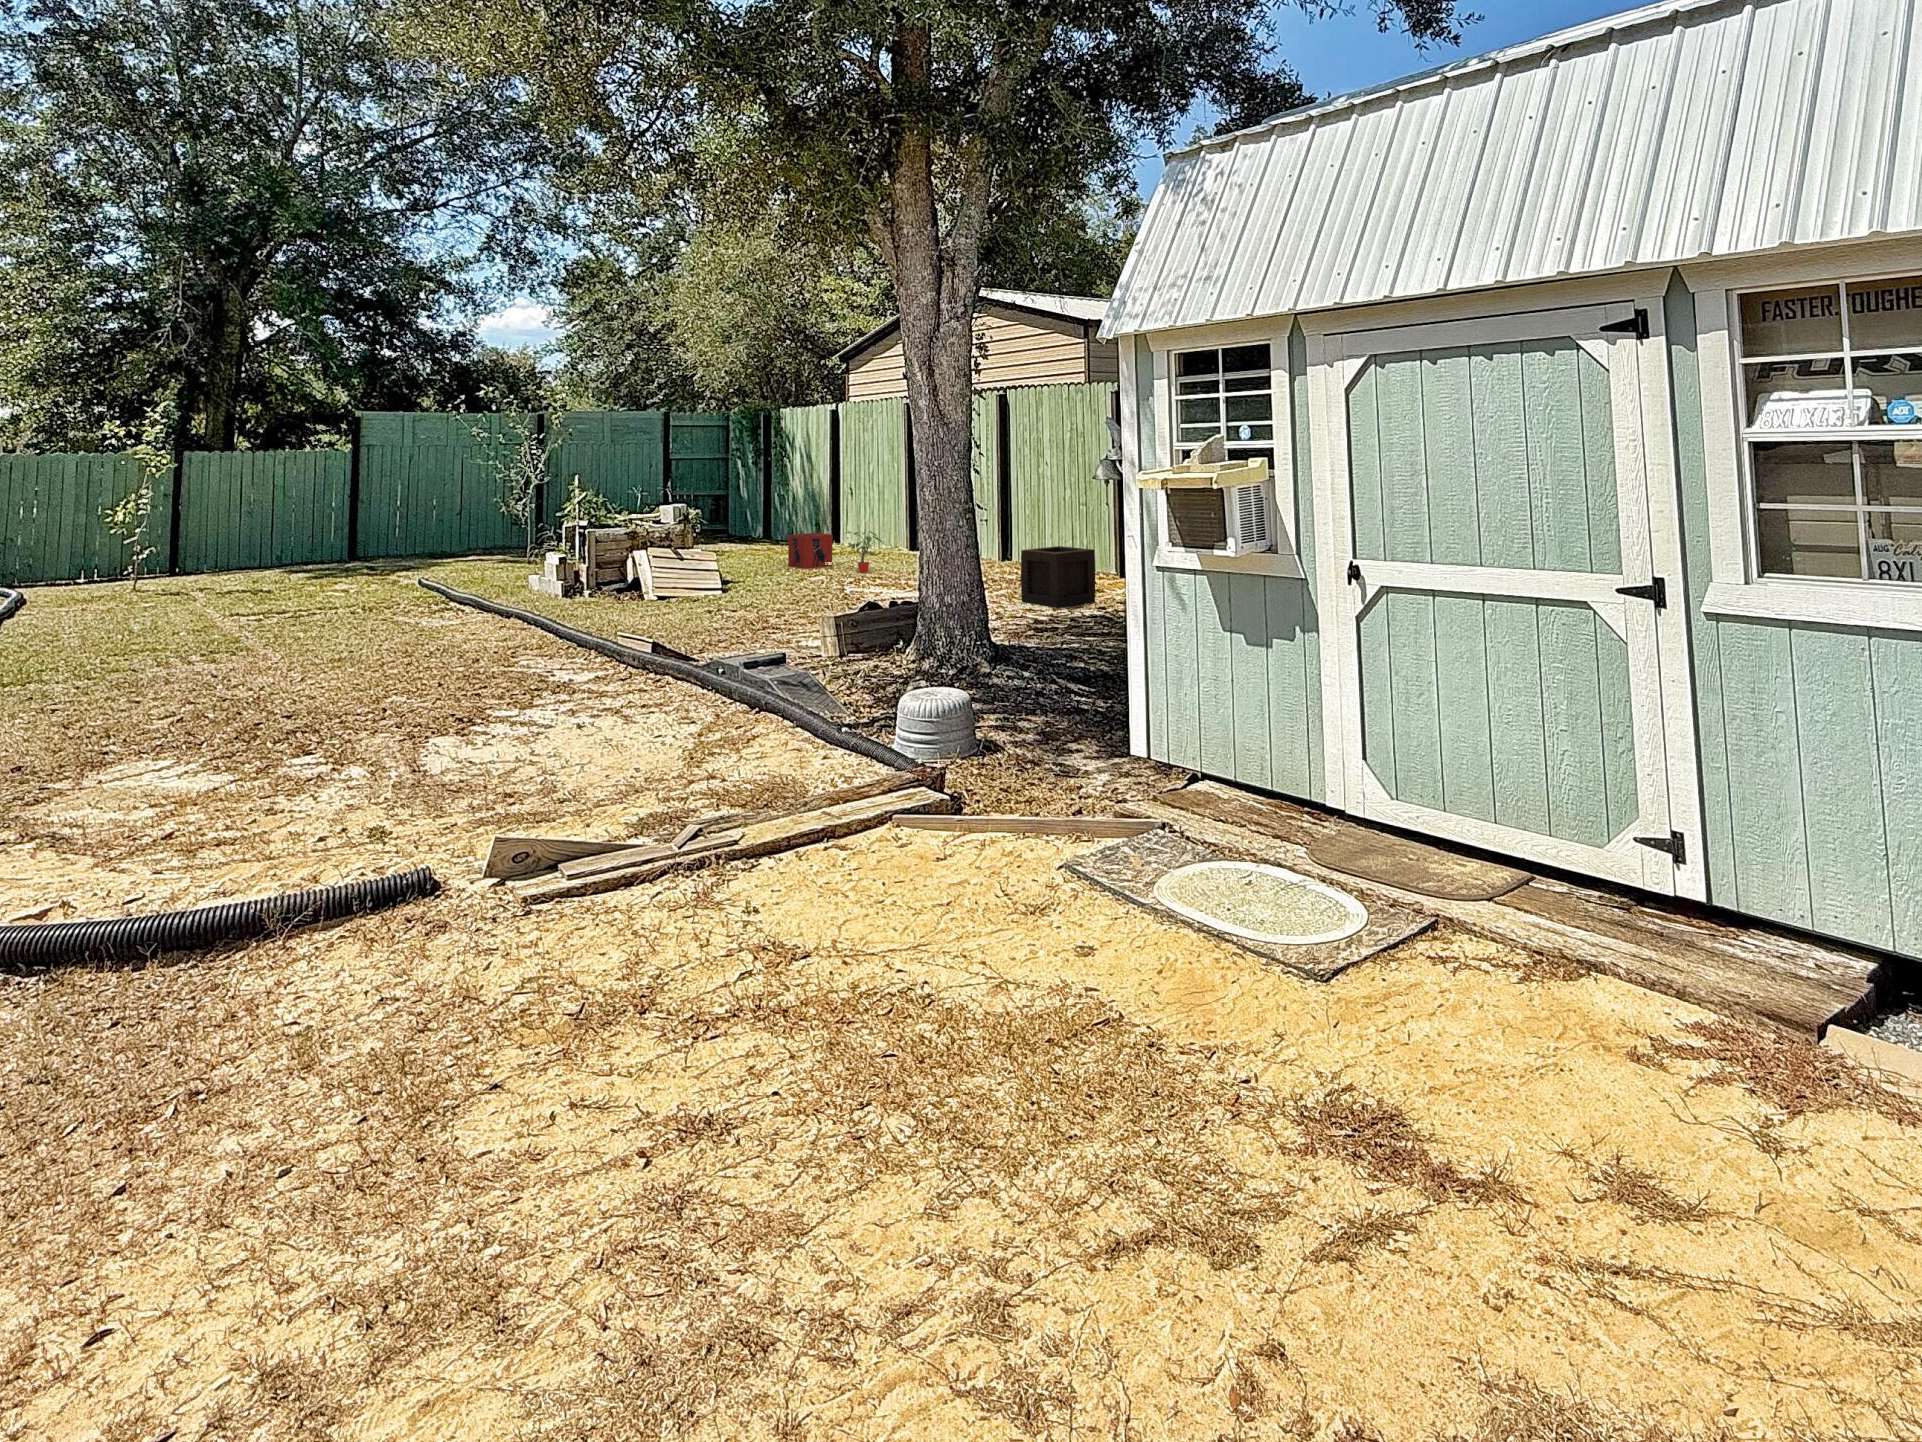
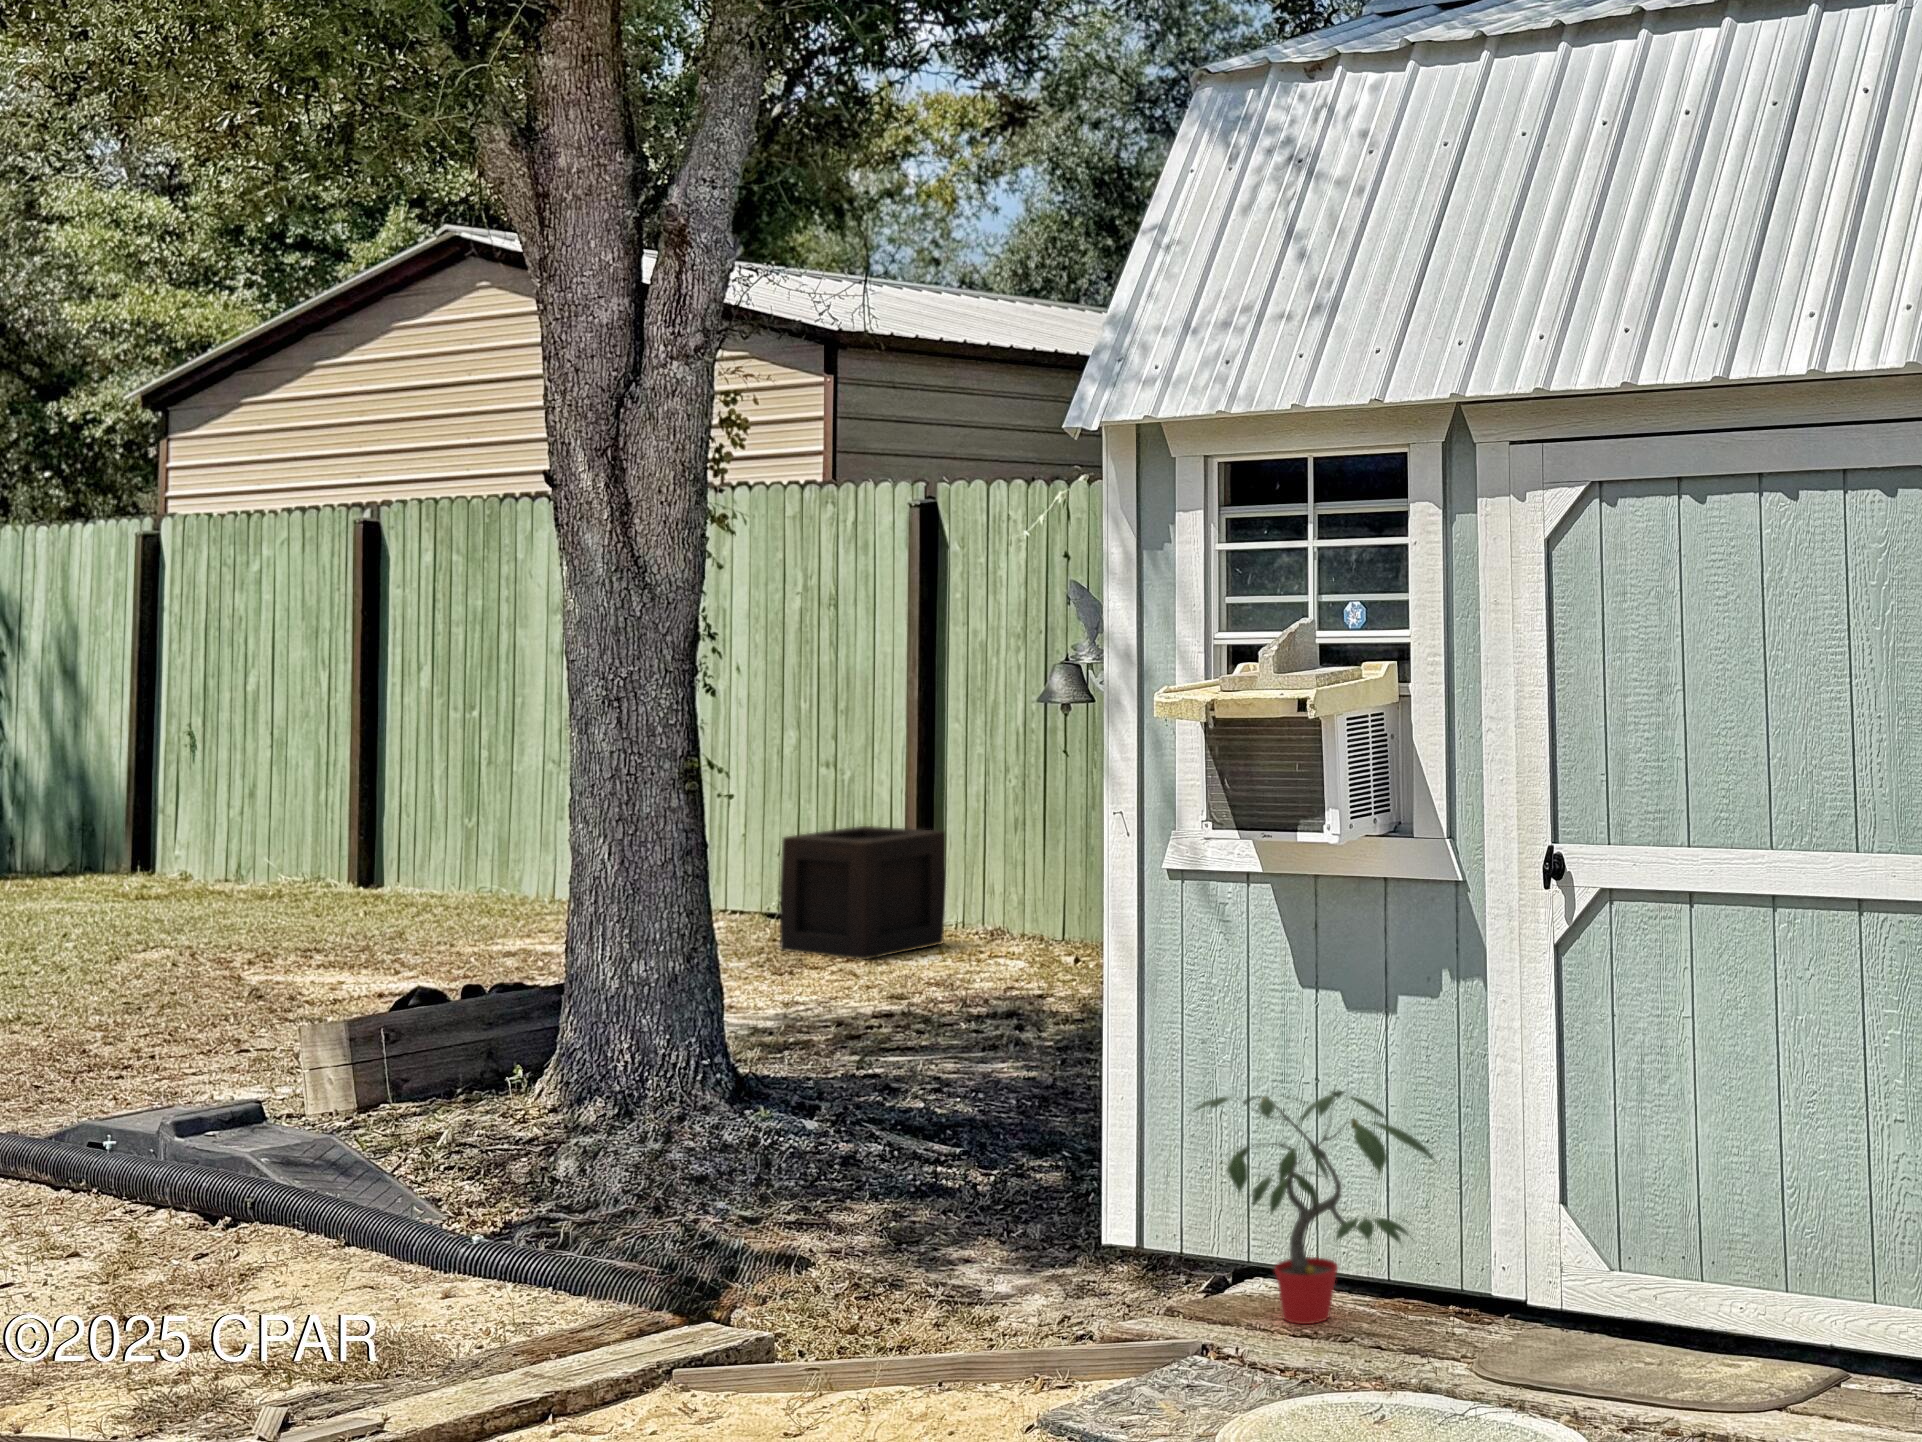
potted plant: present [847,531,883,572] -> present [1194,1091,1437,1324]
storage box: present [788,533,833,569] -> none [171,807,288,894]

